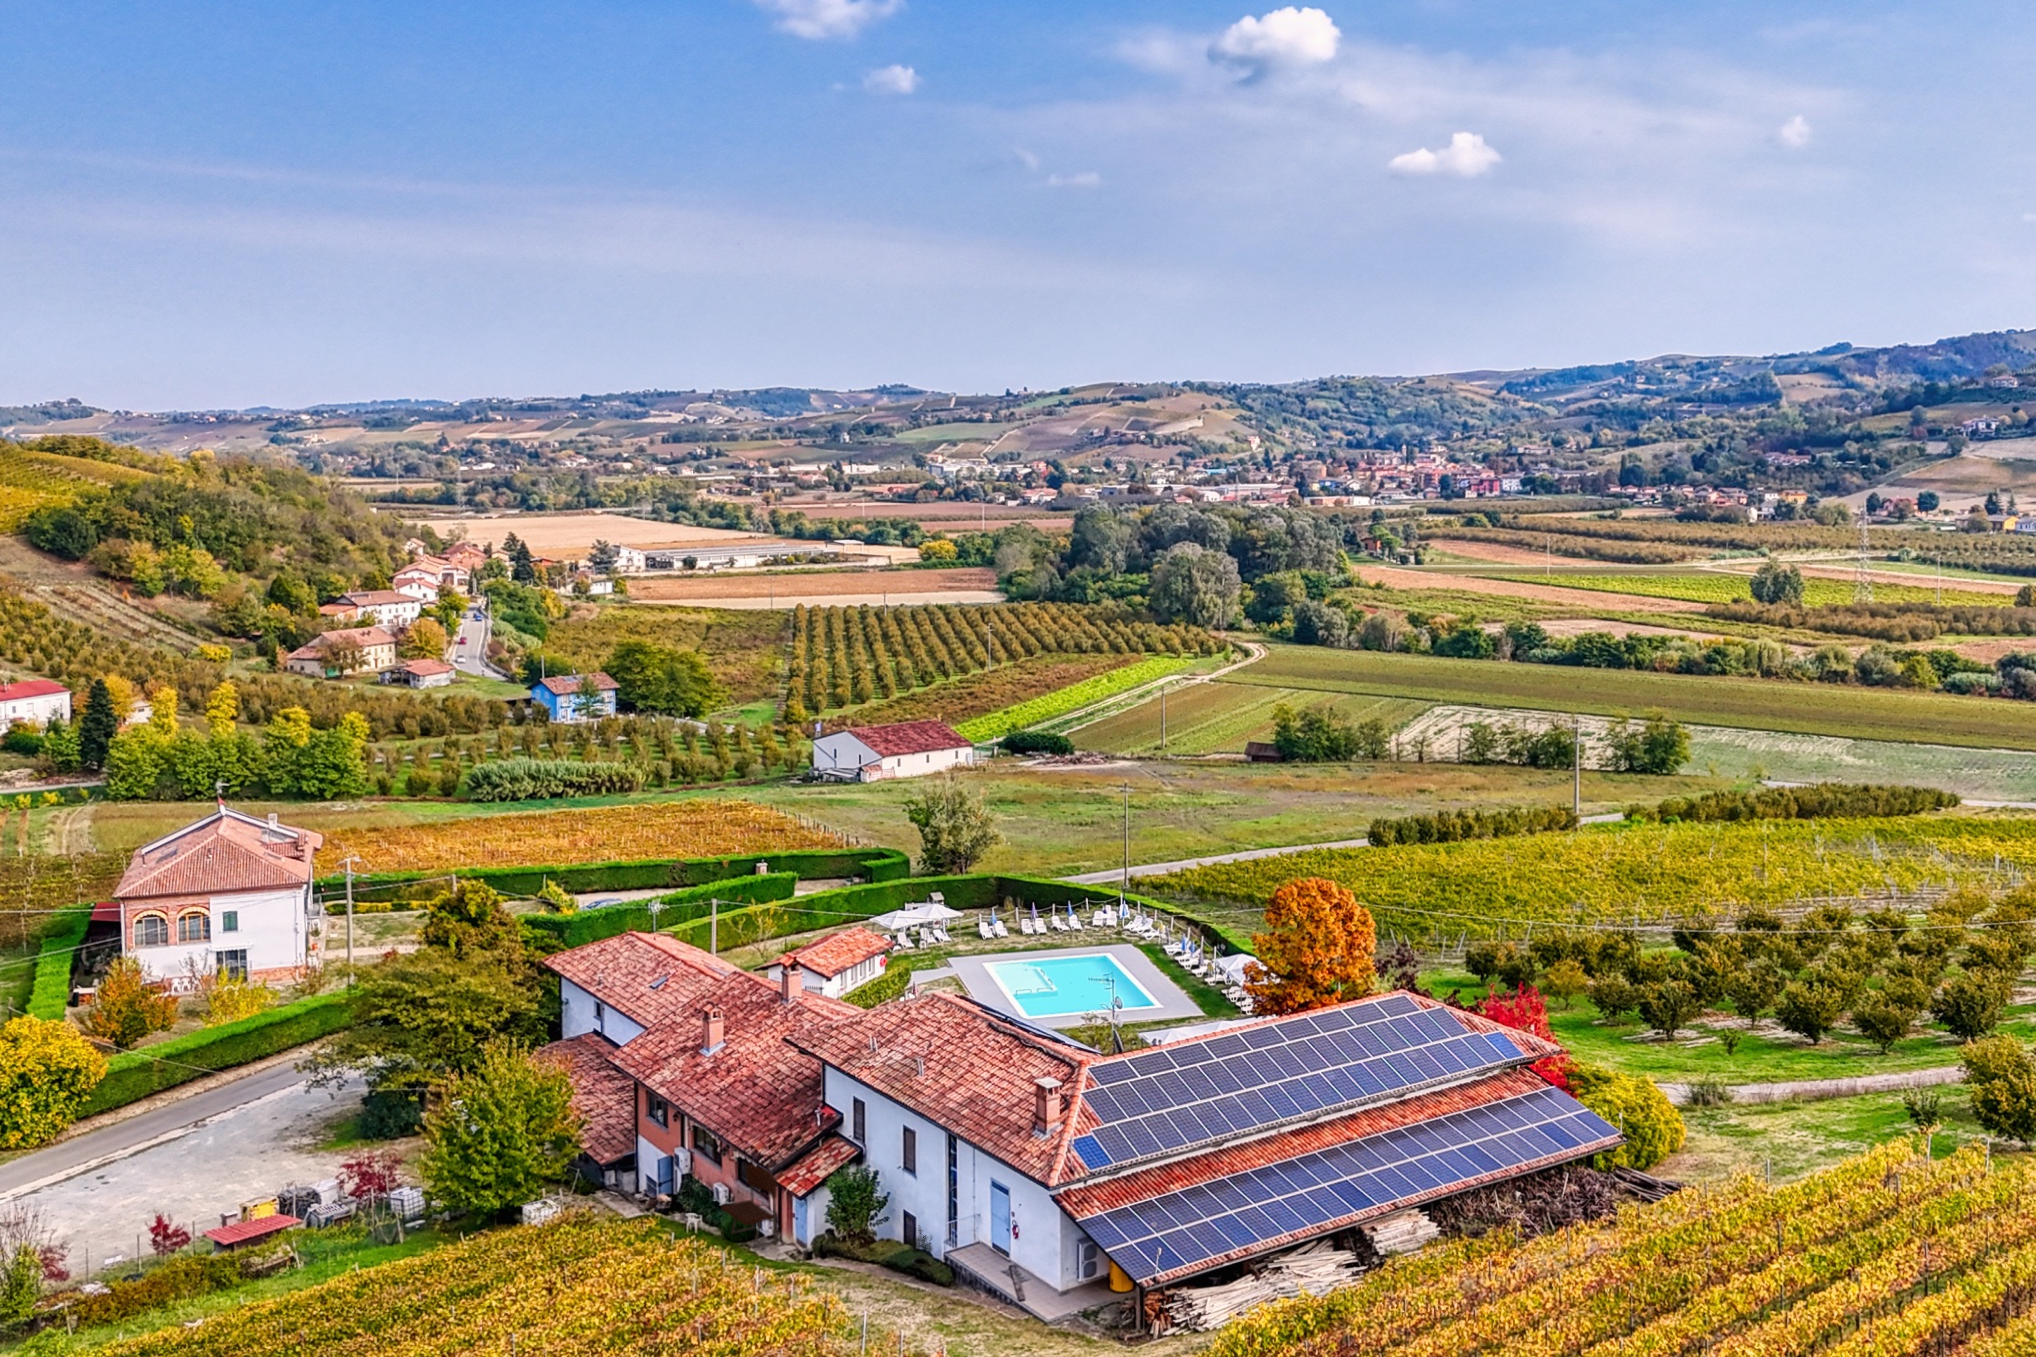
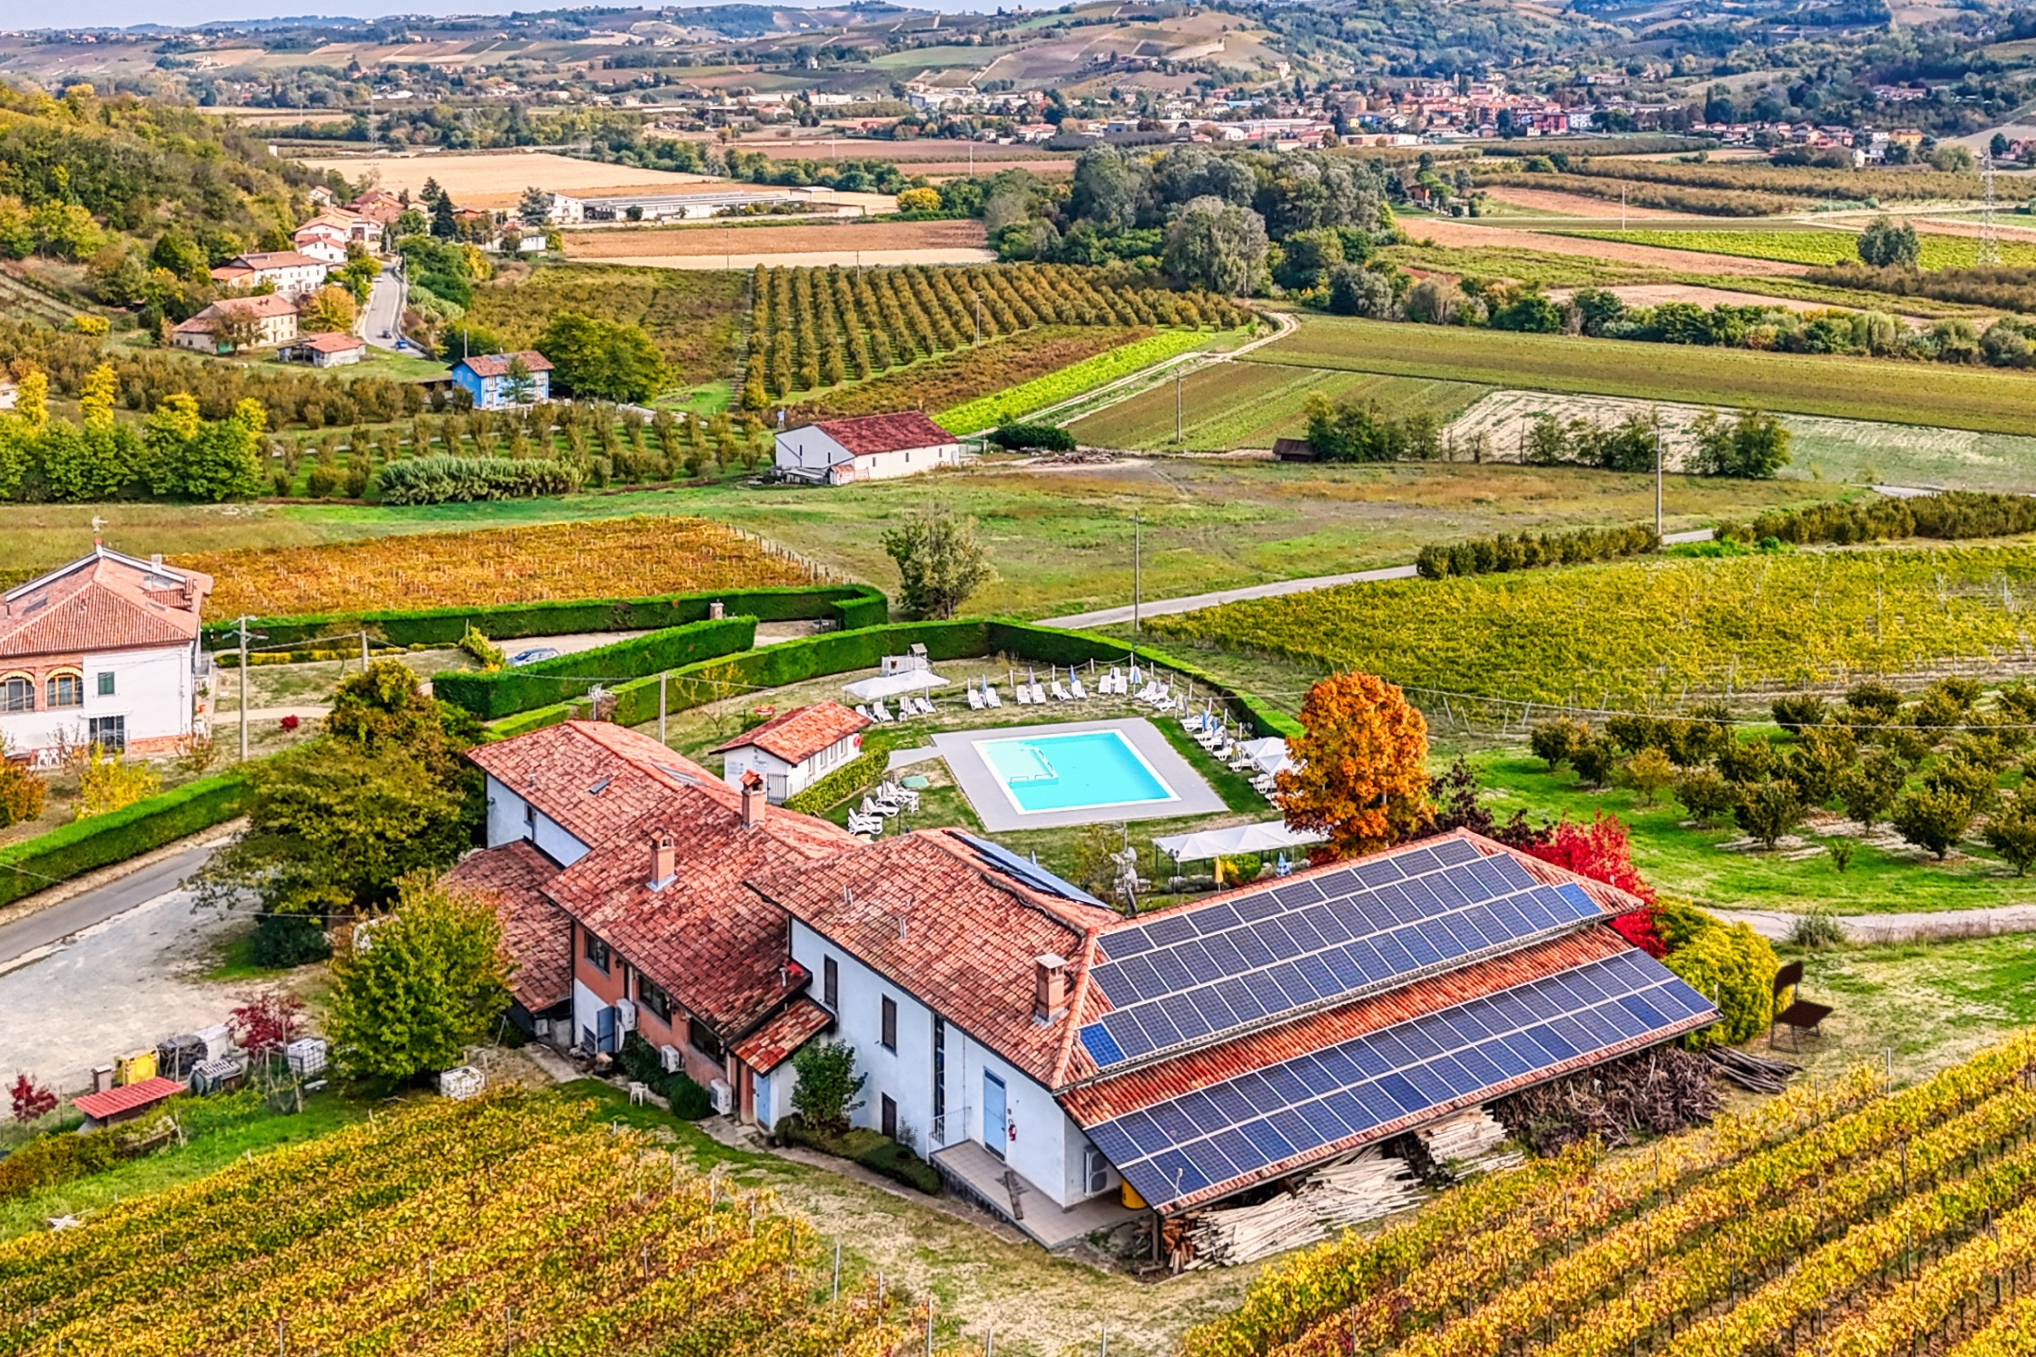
bench: present [721,1165,777,1248] -> present [1768,961,1834,1054]

